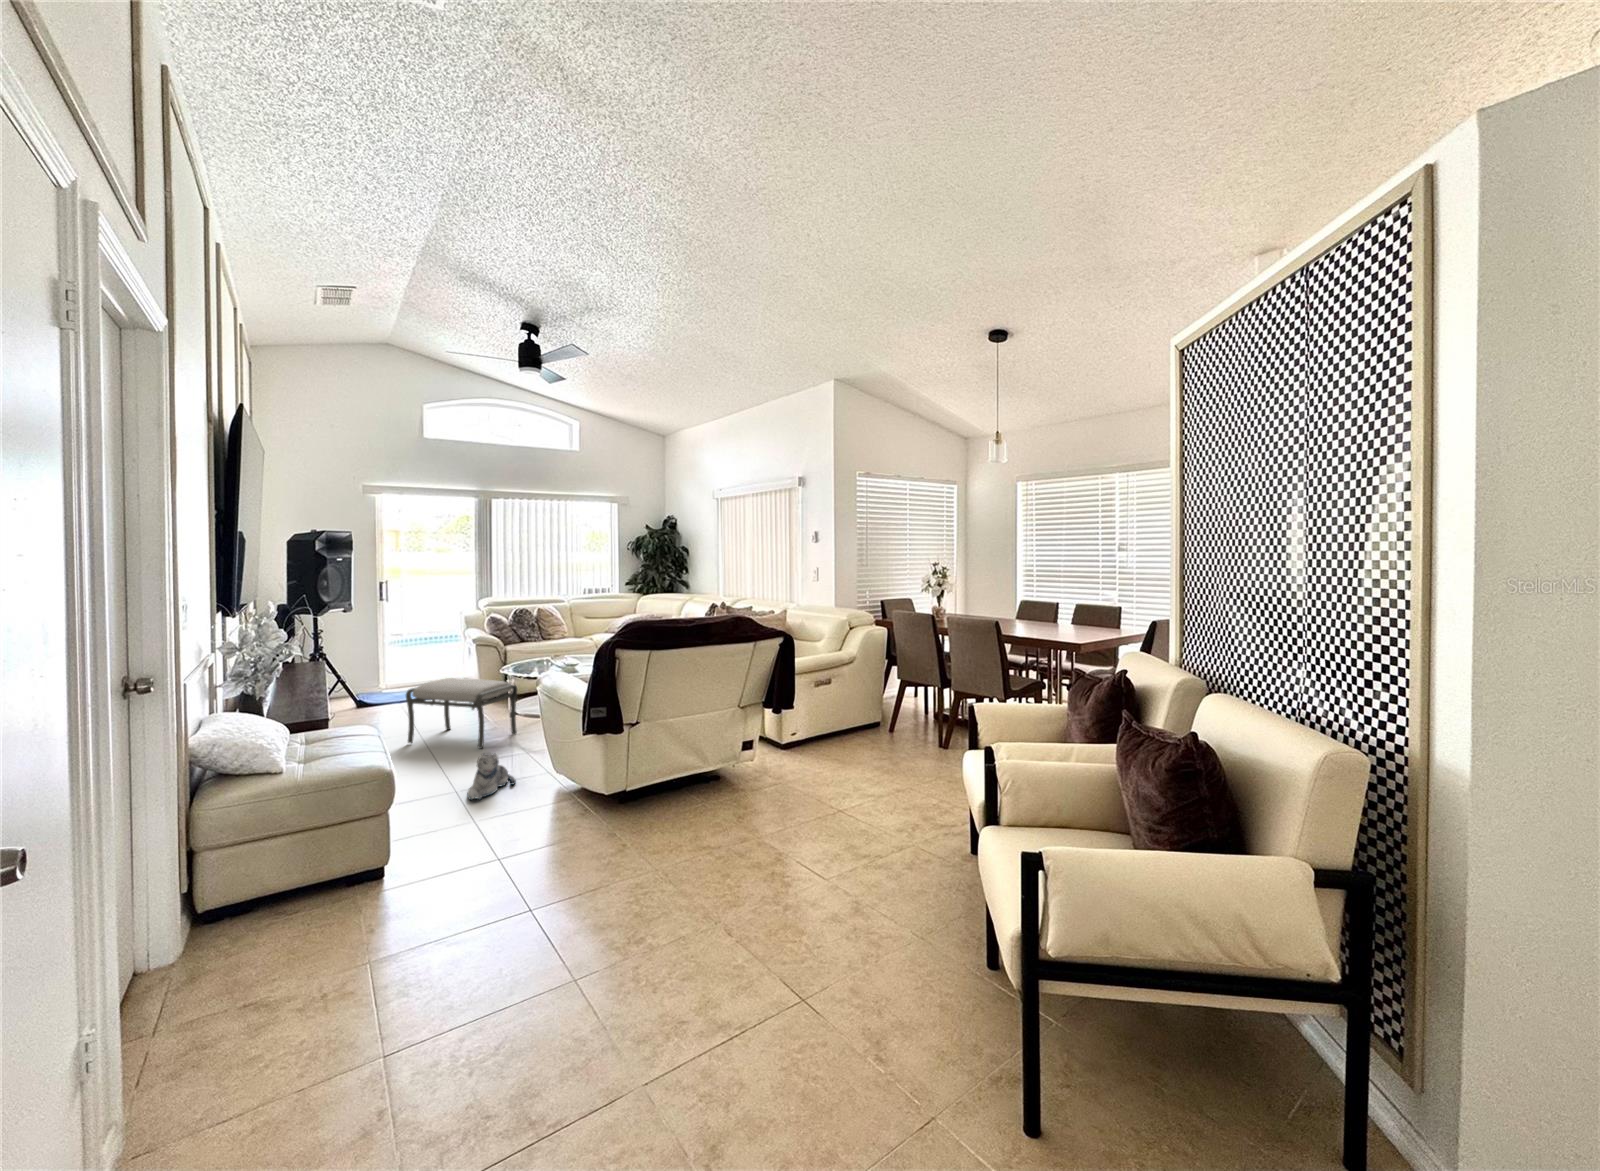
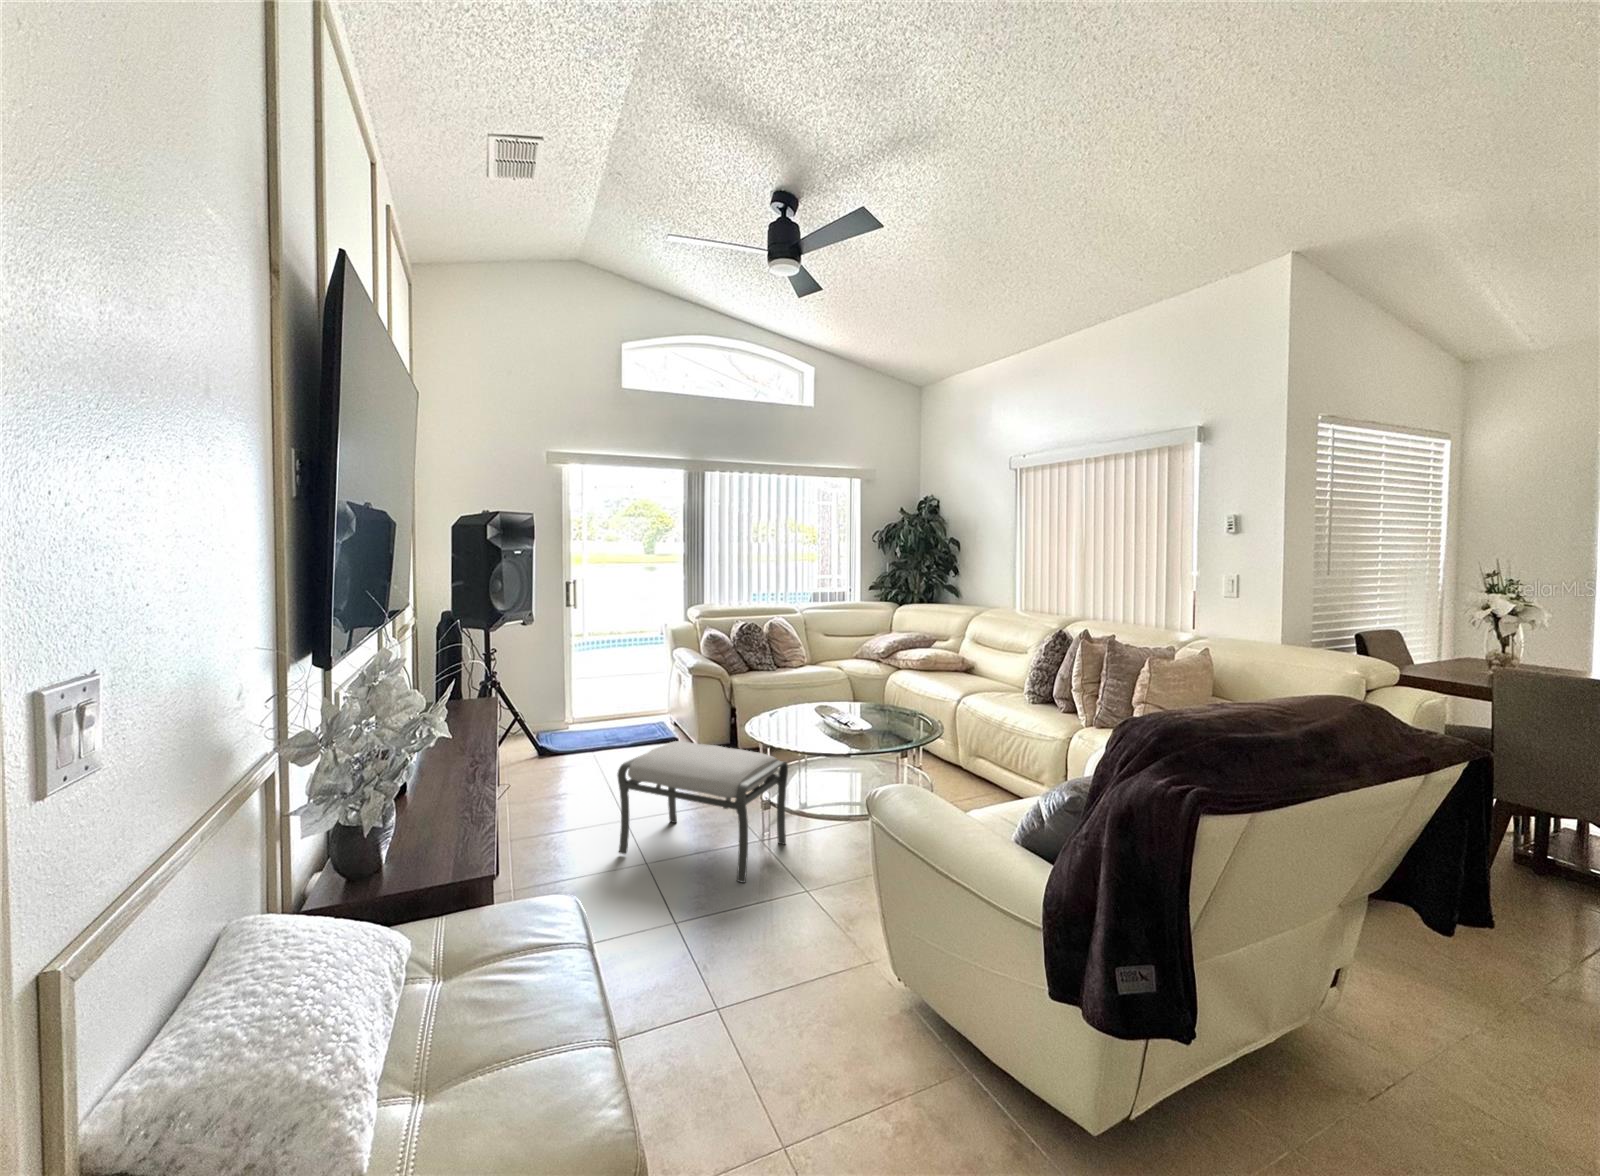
plush toy: present [467,753,516,800] -> none [774,963,860,1096]

